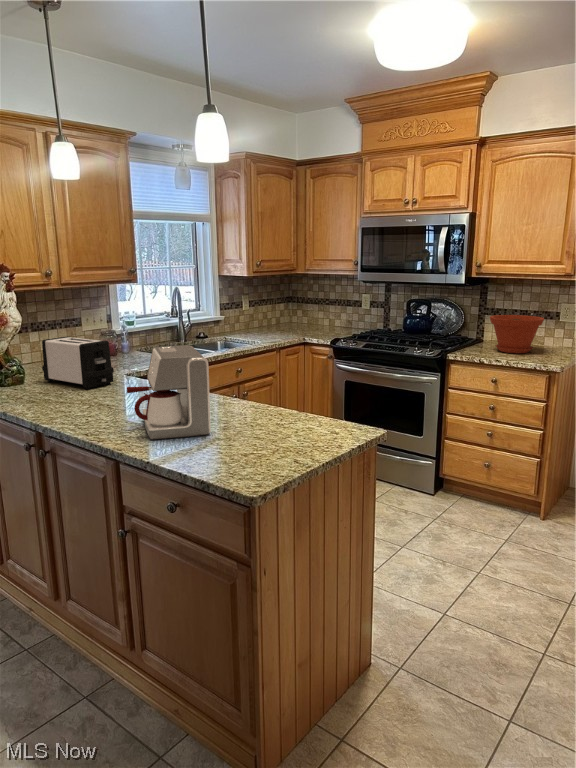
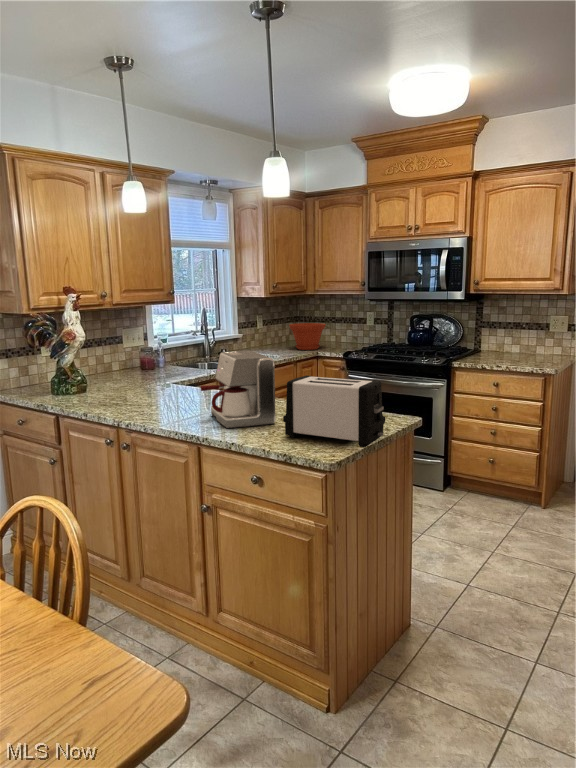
plant pot: present [490,315,544,353] -> present [289,323,326,350]
toaster: present [42,336,114,389] -> present [283,376,385,447]

